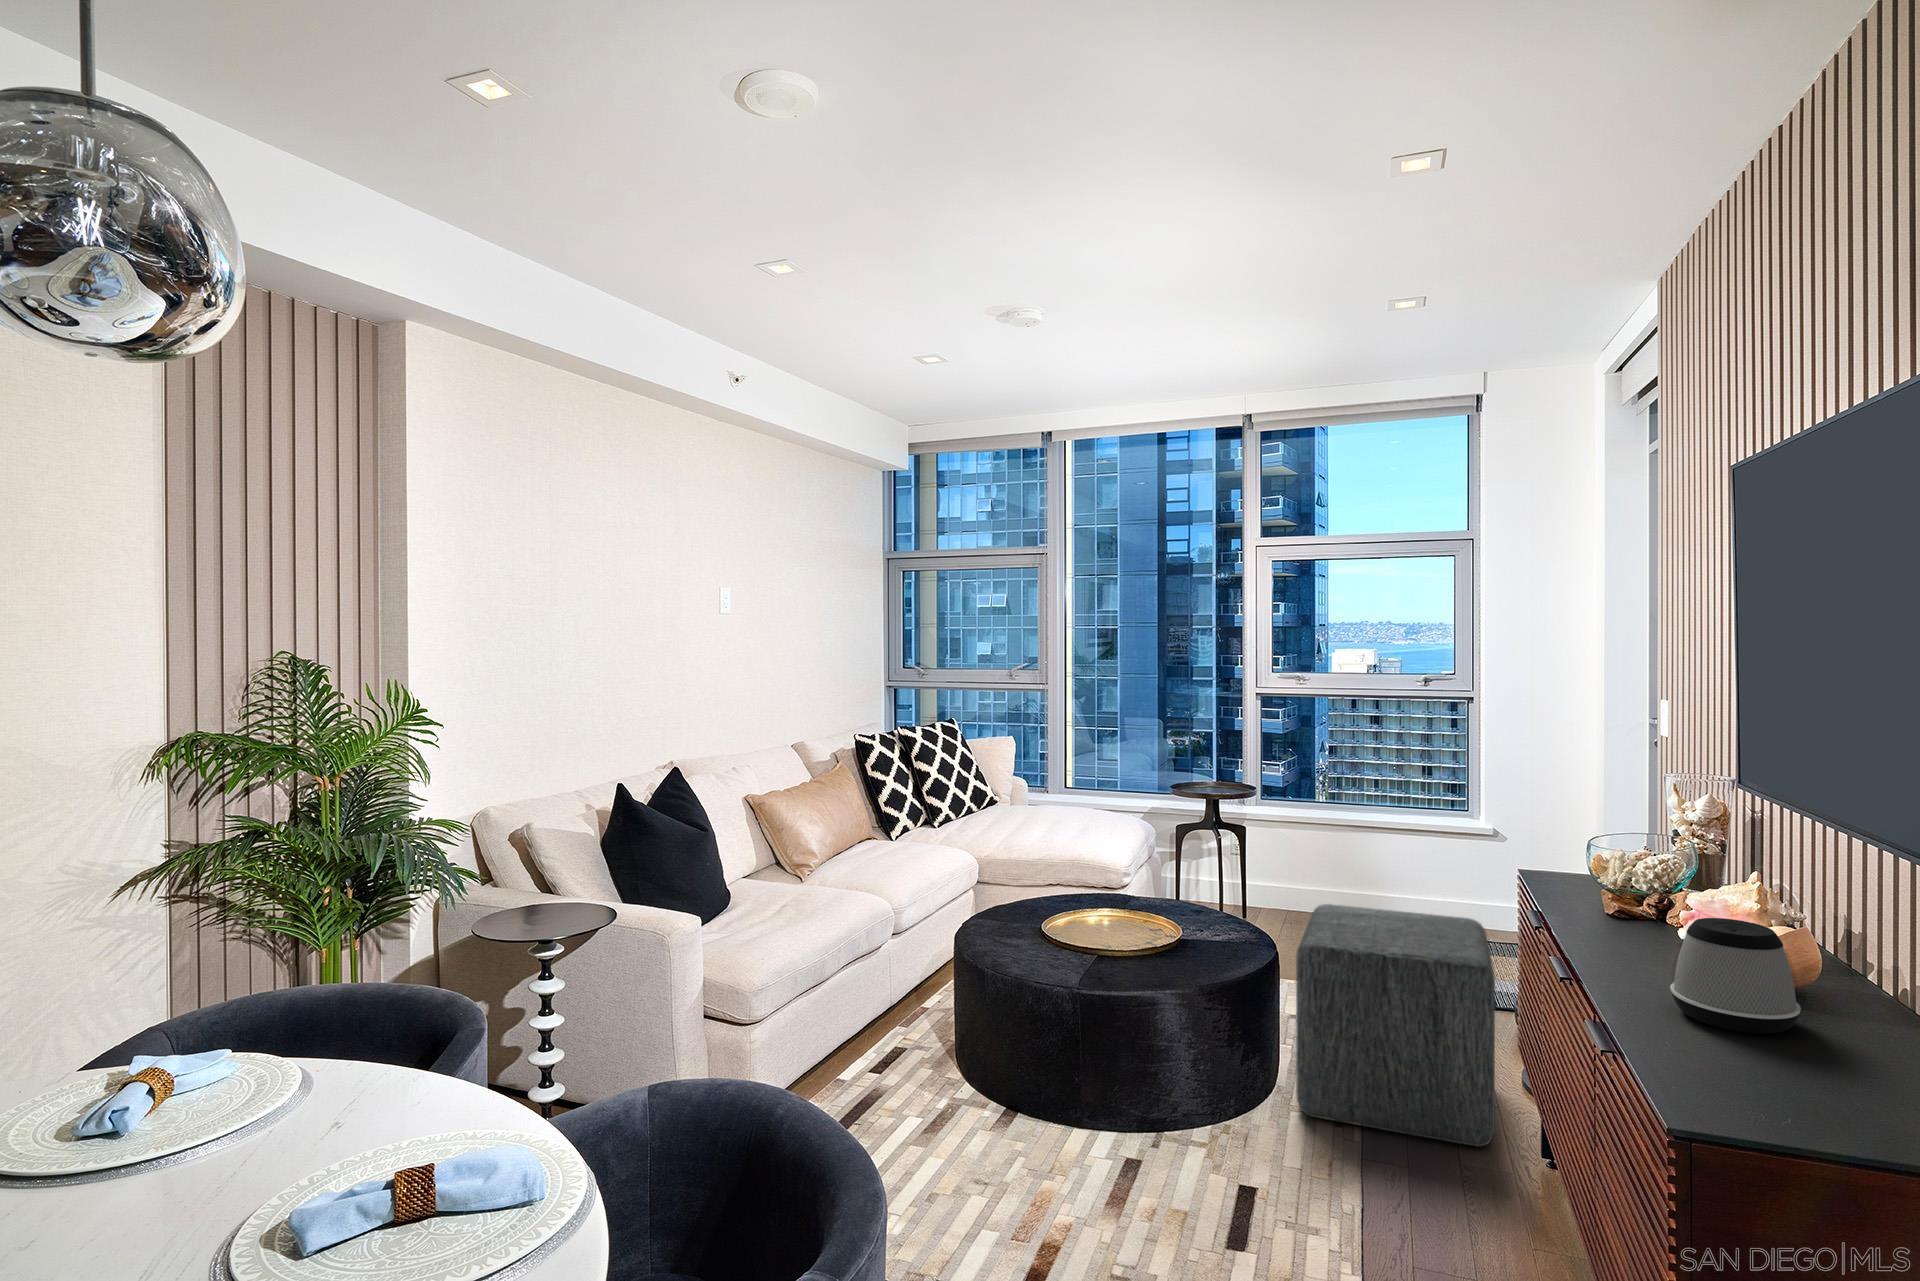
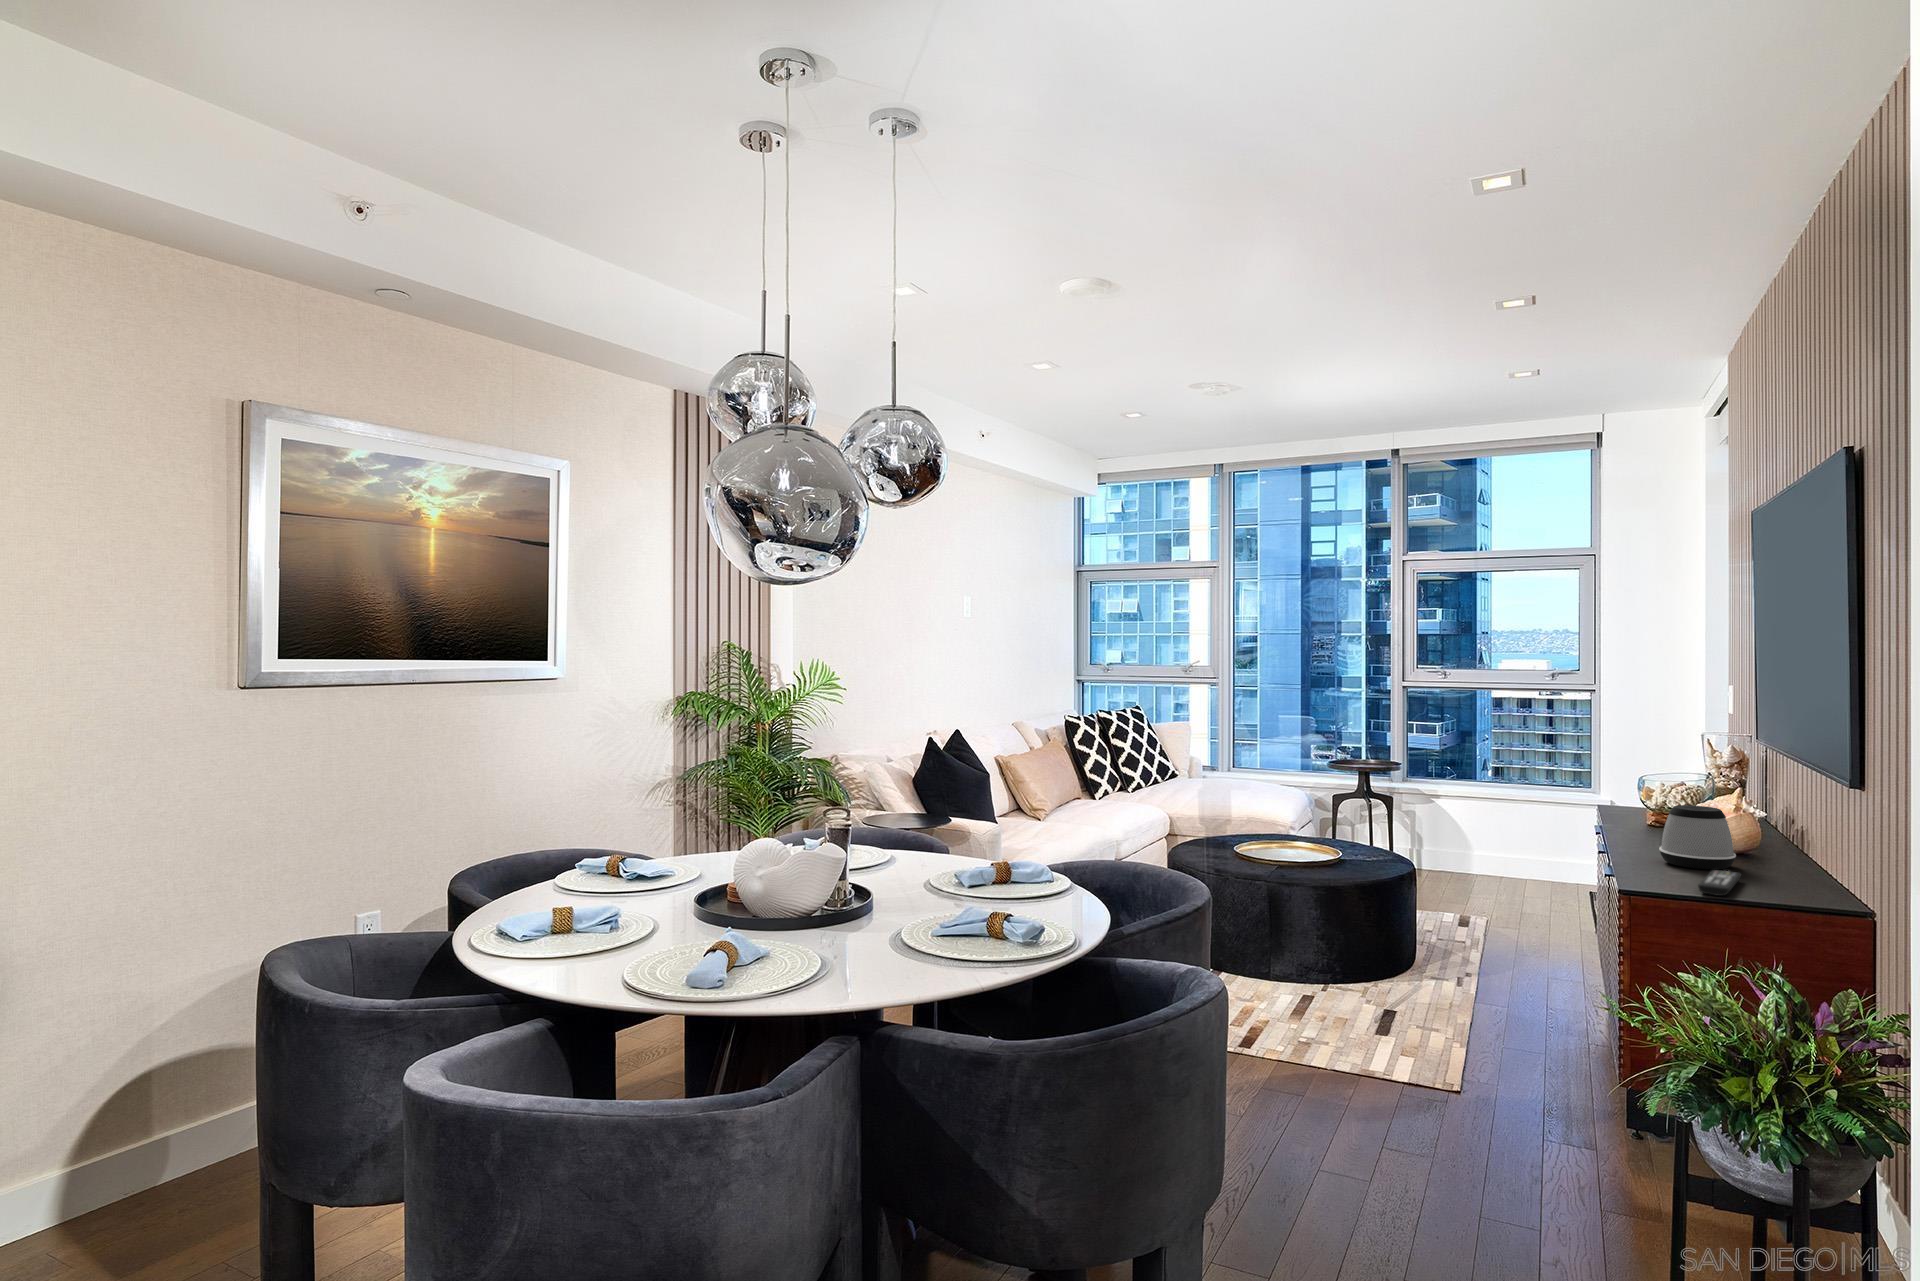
ottoman: present [1296,904,1495,1146] -> none [1428,838,1577,1000]
remote control: none [1785,1049,1859,1133] -> present [1698,870,1741,896]

